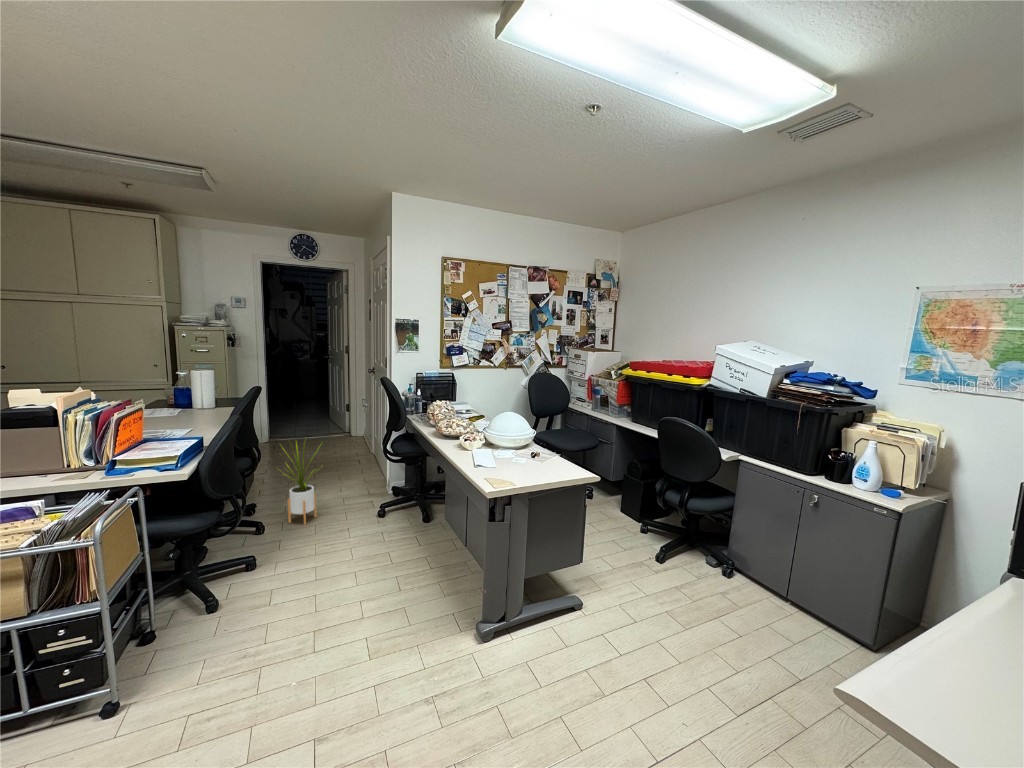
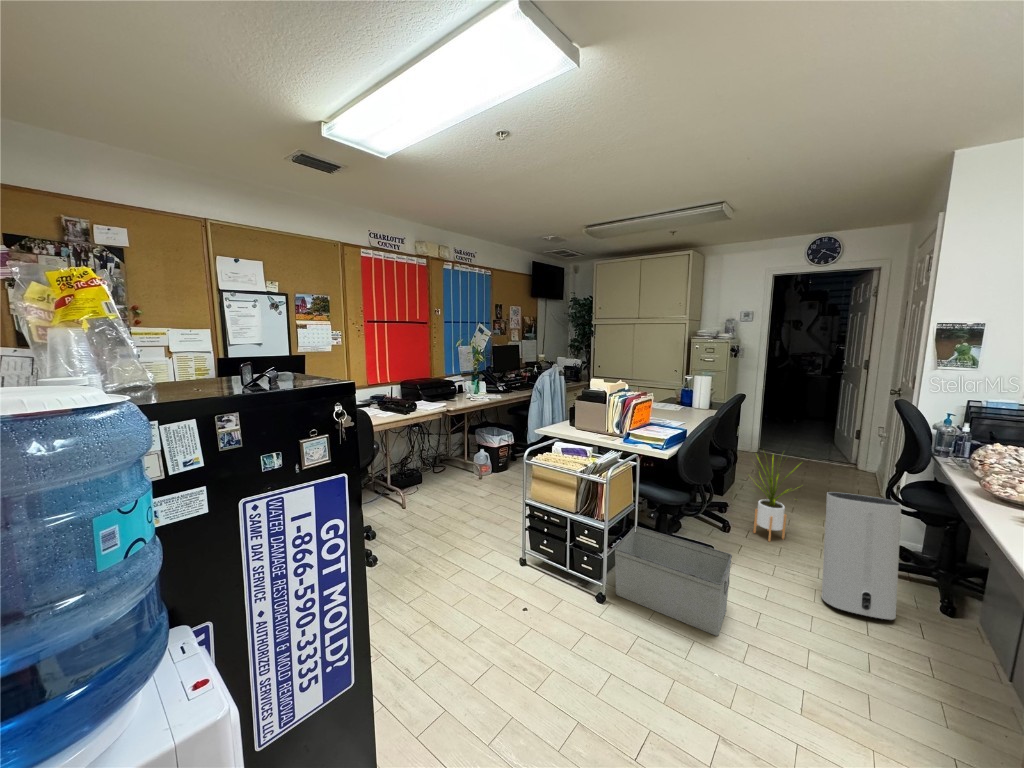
air purifier: none [351,454,404,554] -> present [822,492,901,620]
storage bin: none [124,554,285,688] -> present [615,526,732,636]

